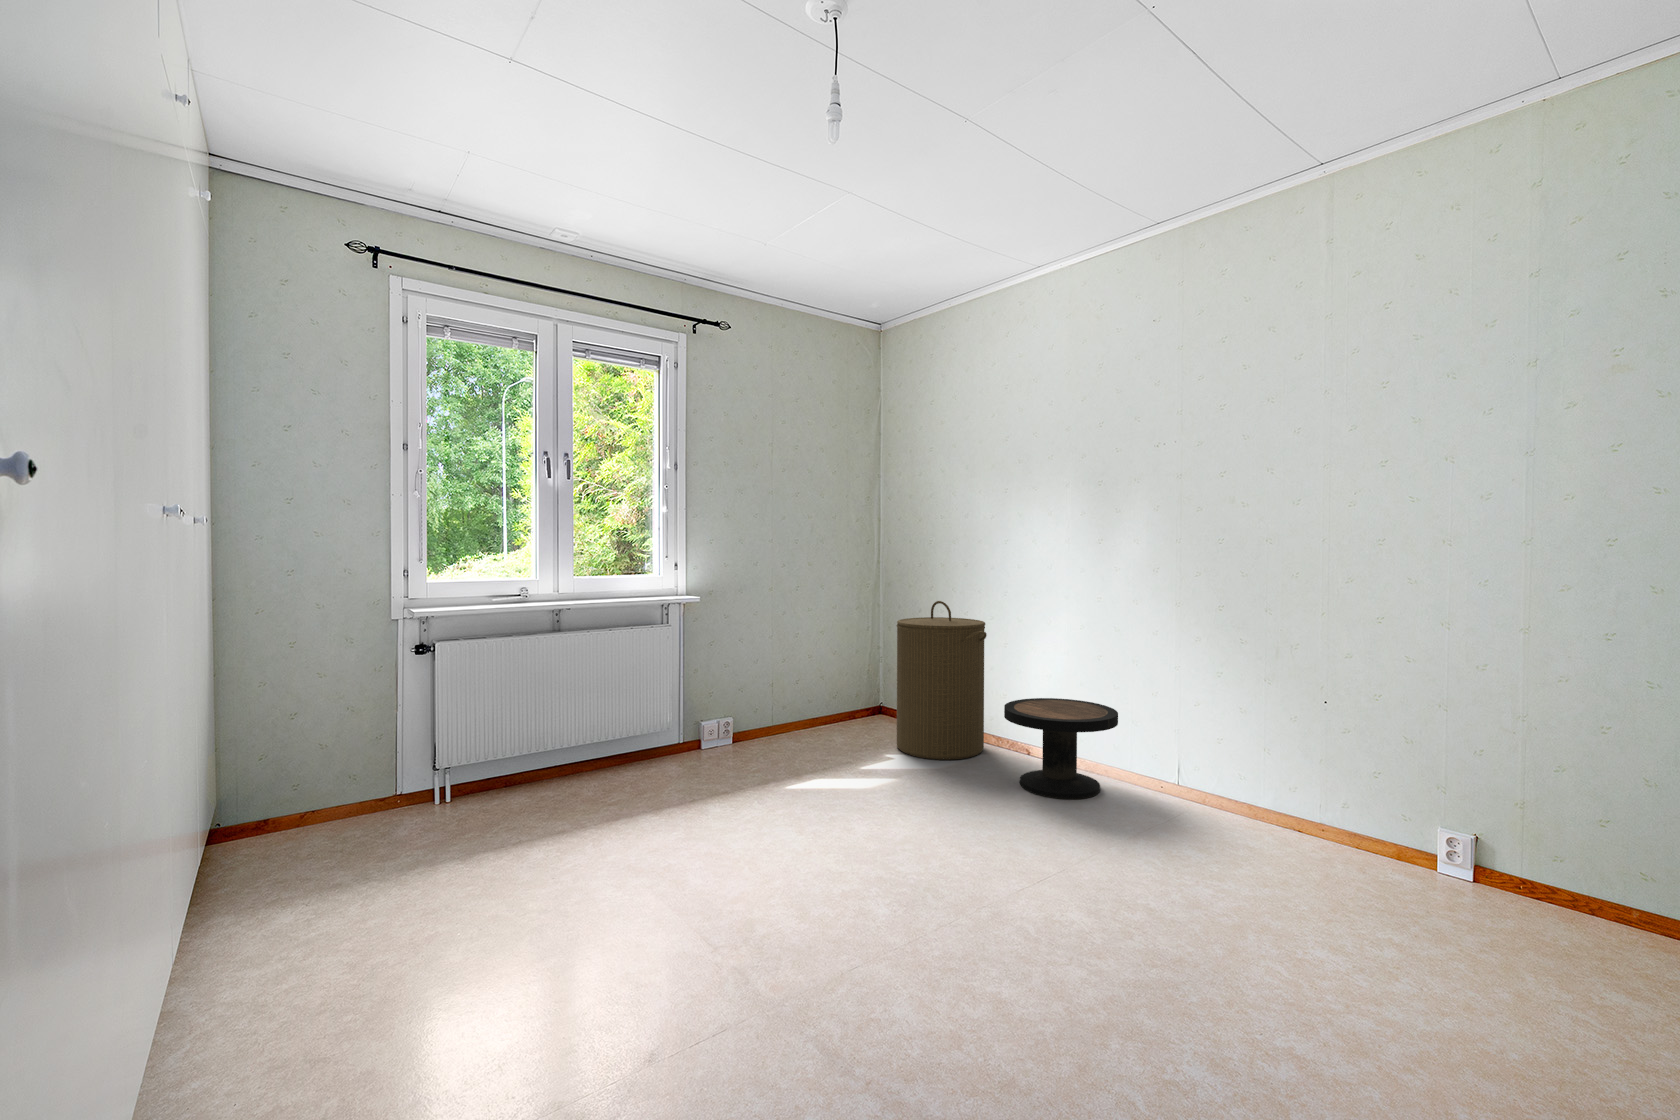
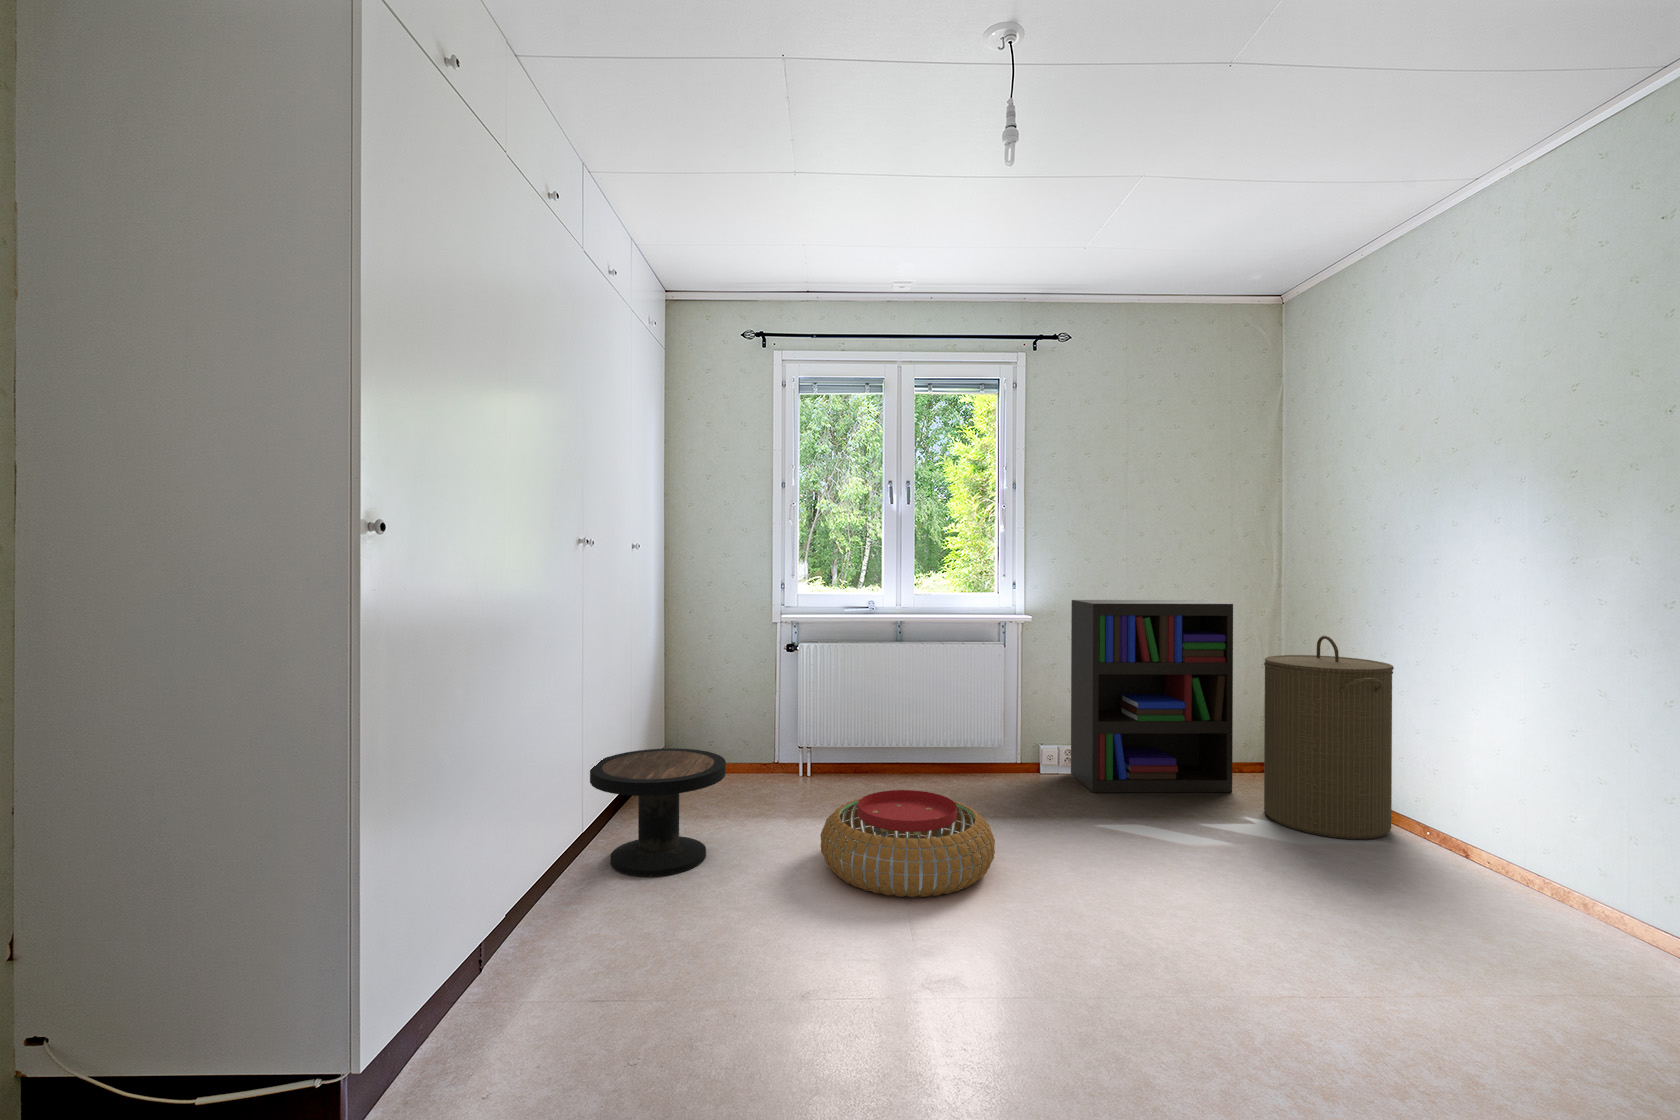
bookshelf: none [728,576,864,759] -> present [1071,600,1233,792]
side table: present [1004,698,1118,799] -> present [590,748,726,877]
pouf: none [562,788,759,911] -> present [821,790,995,897]

